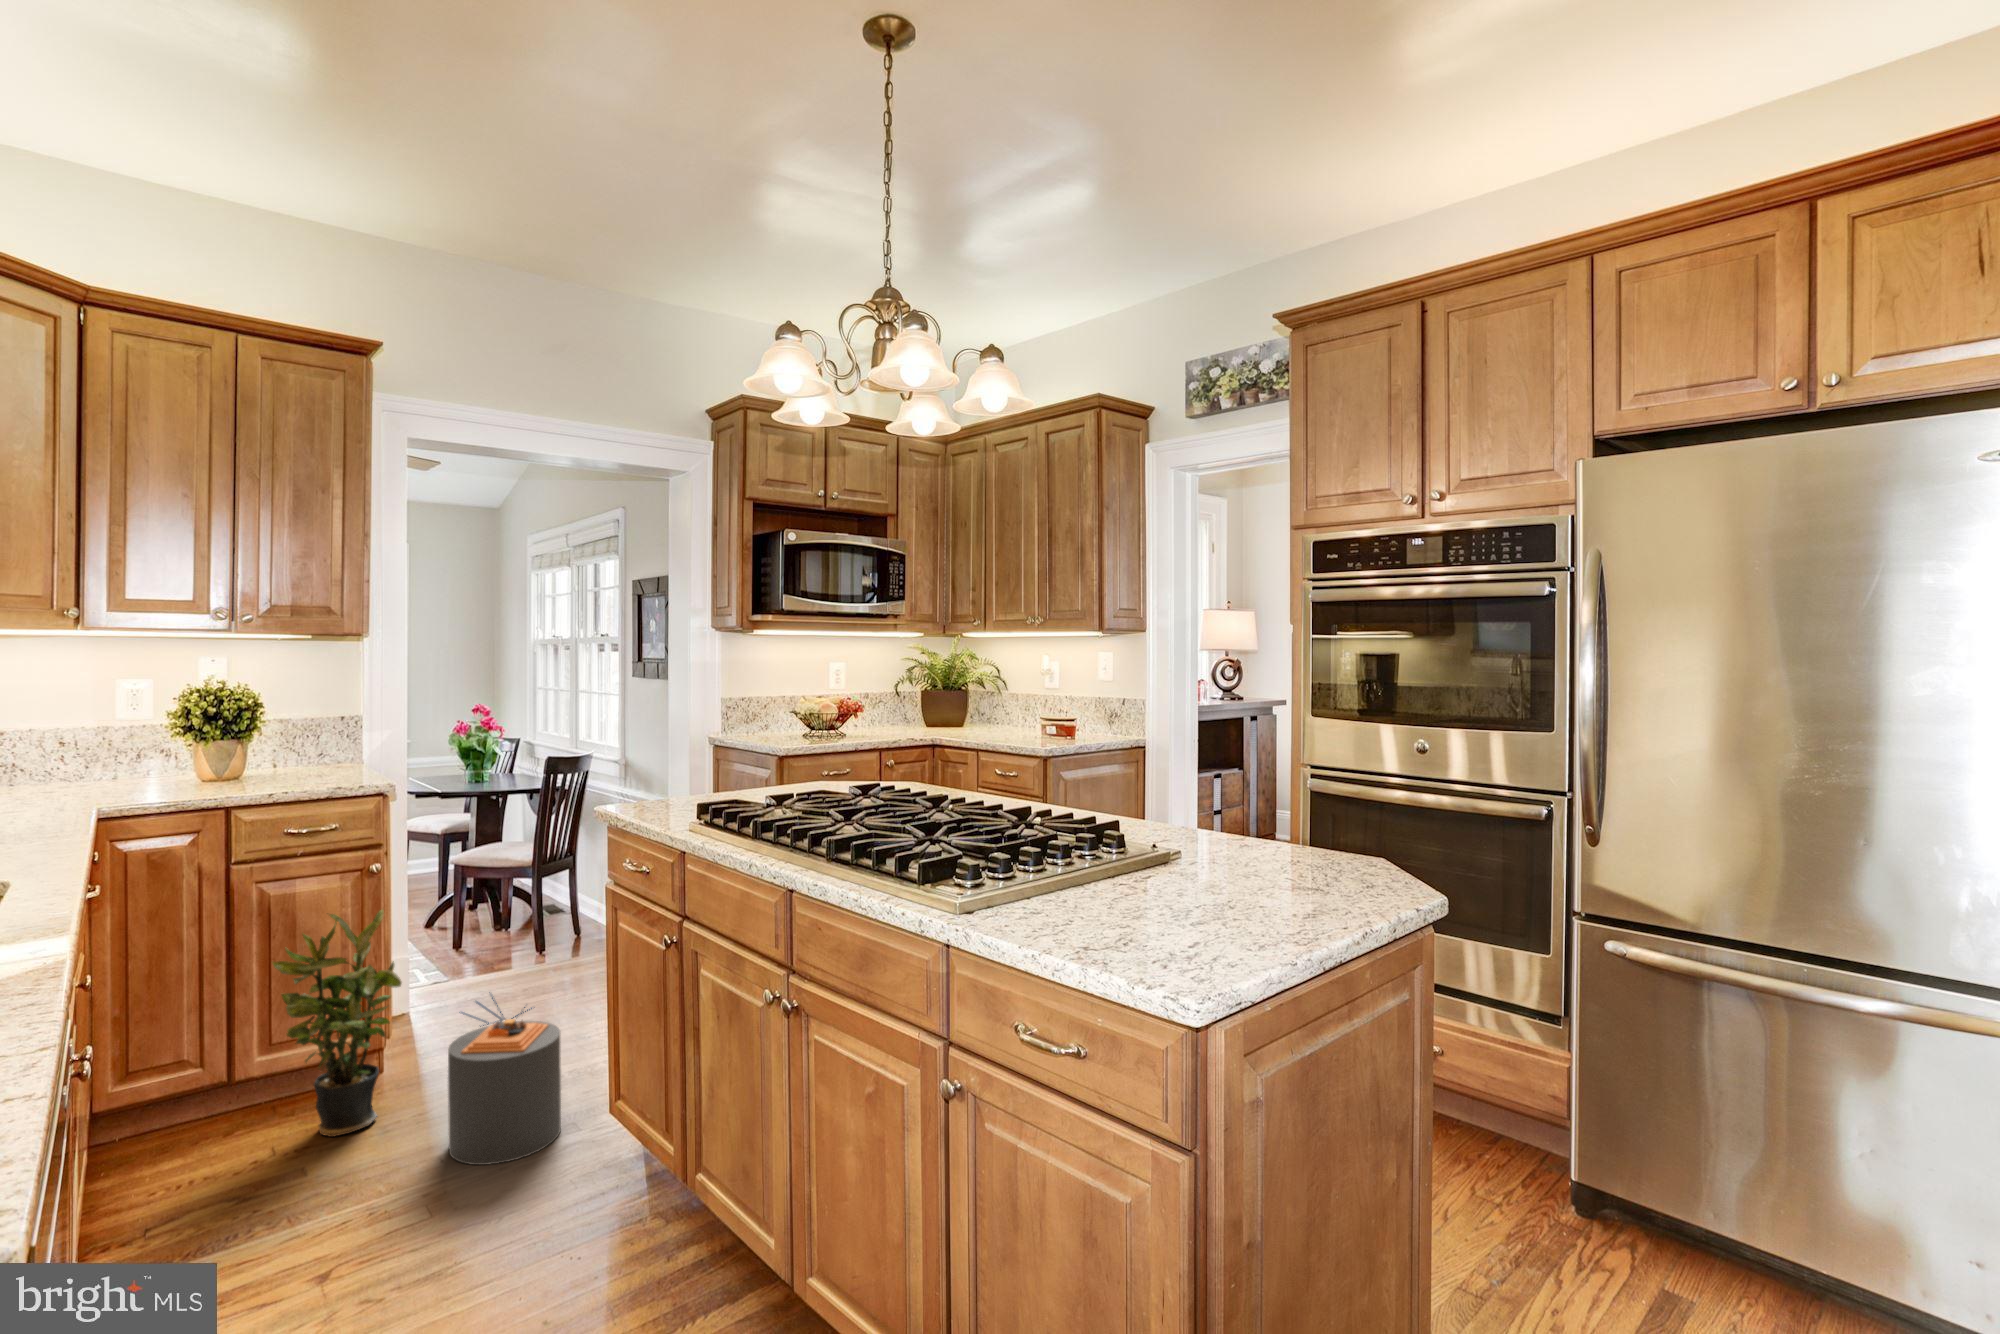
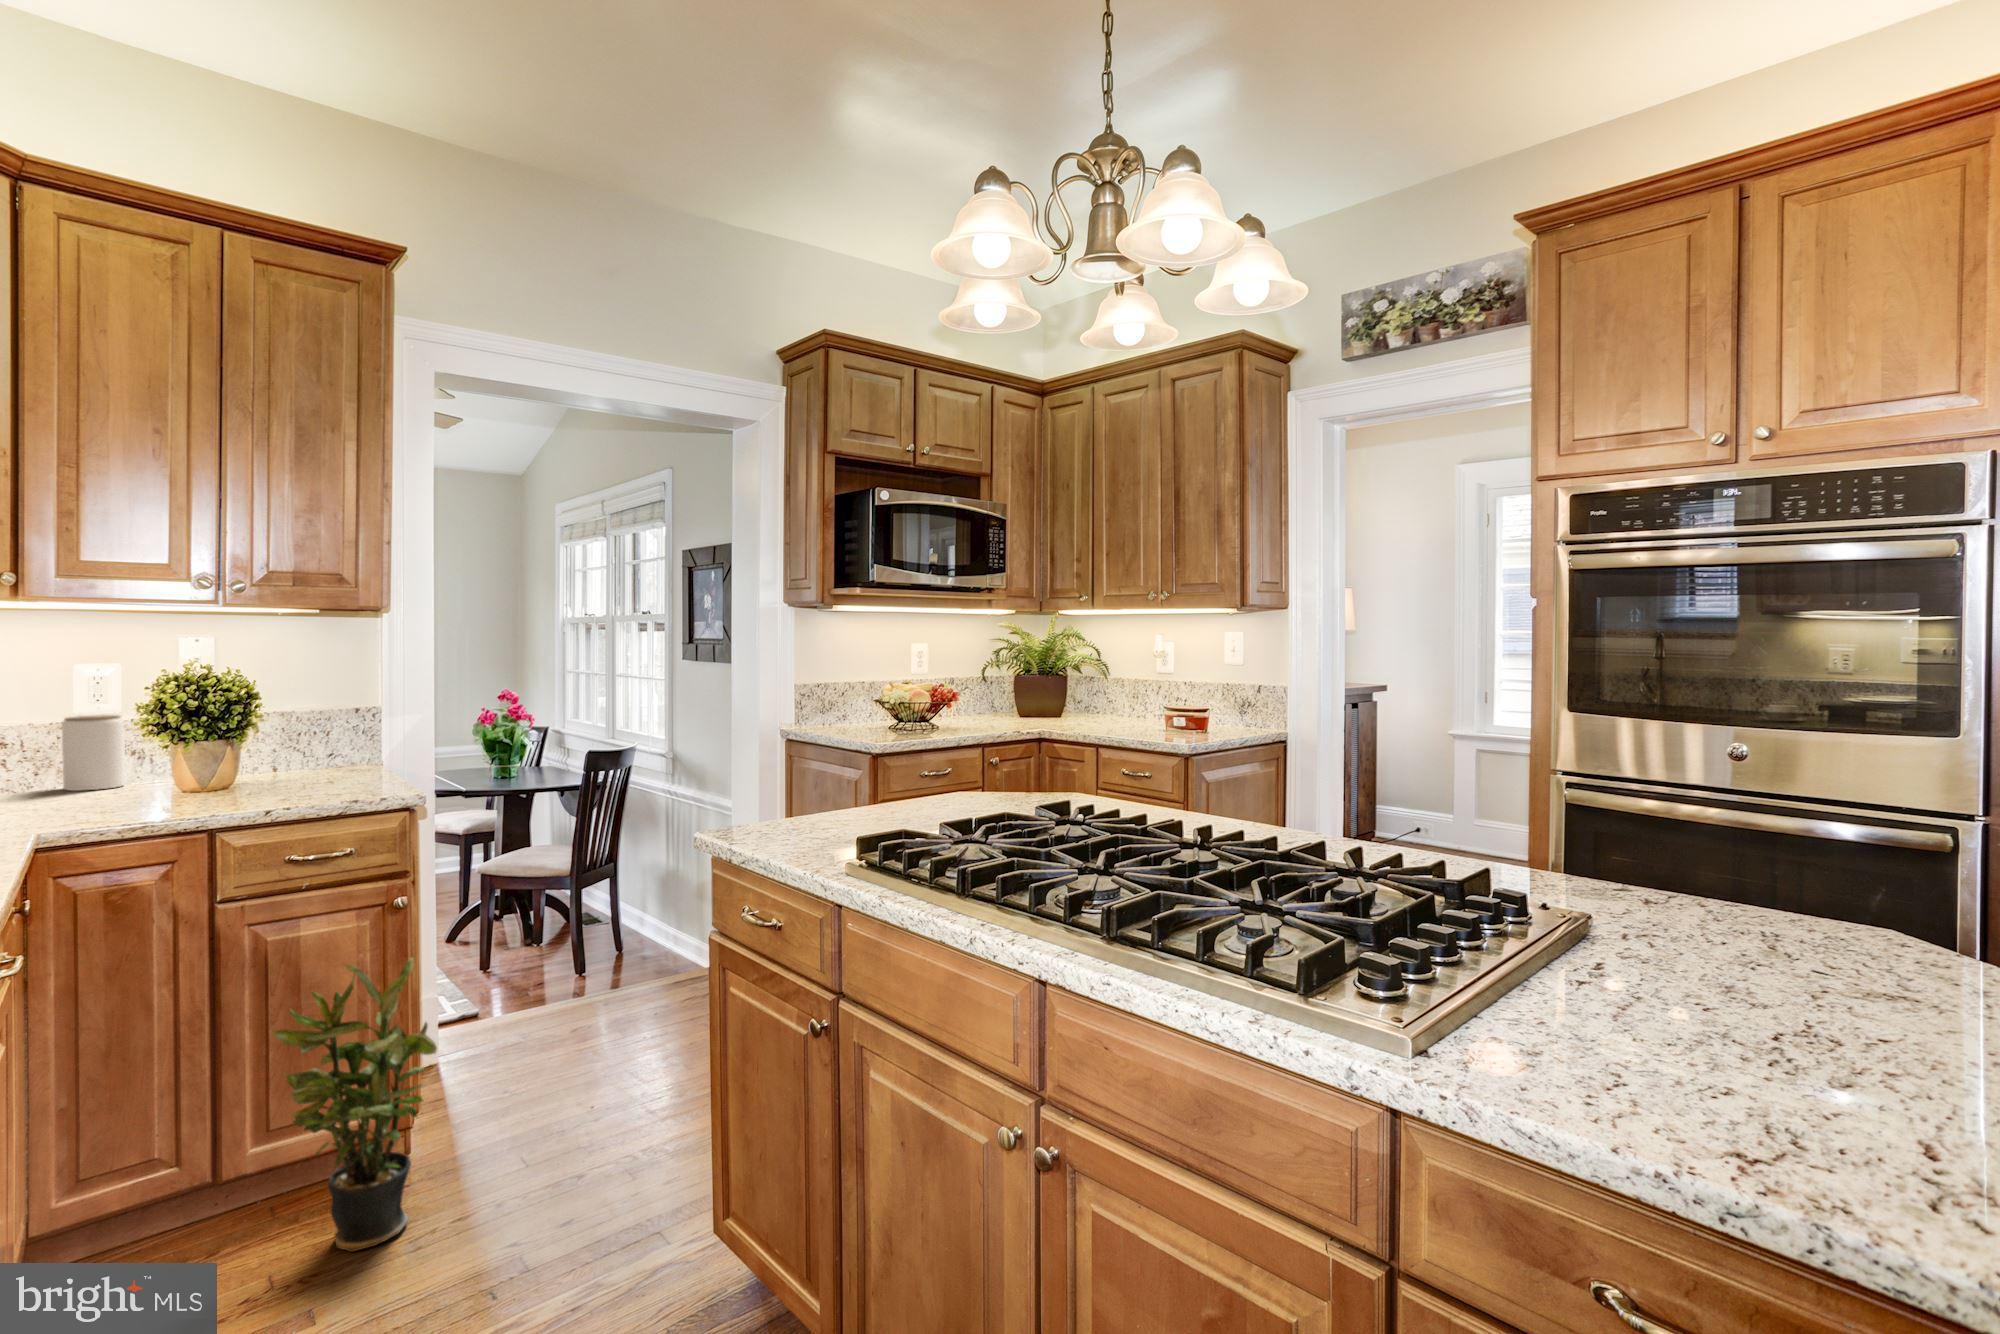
jar: none [106,721,156,781] -> present [62,715,126,791]
trash can: present [448,992,561,1165] -> none [503,1060,644,1299]

